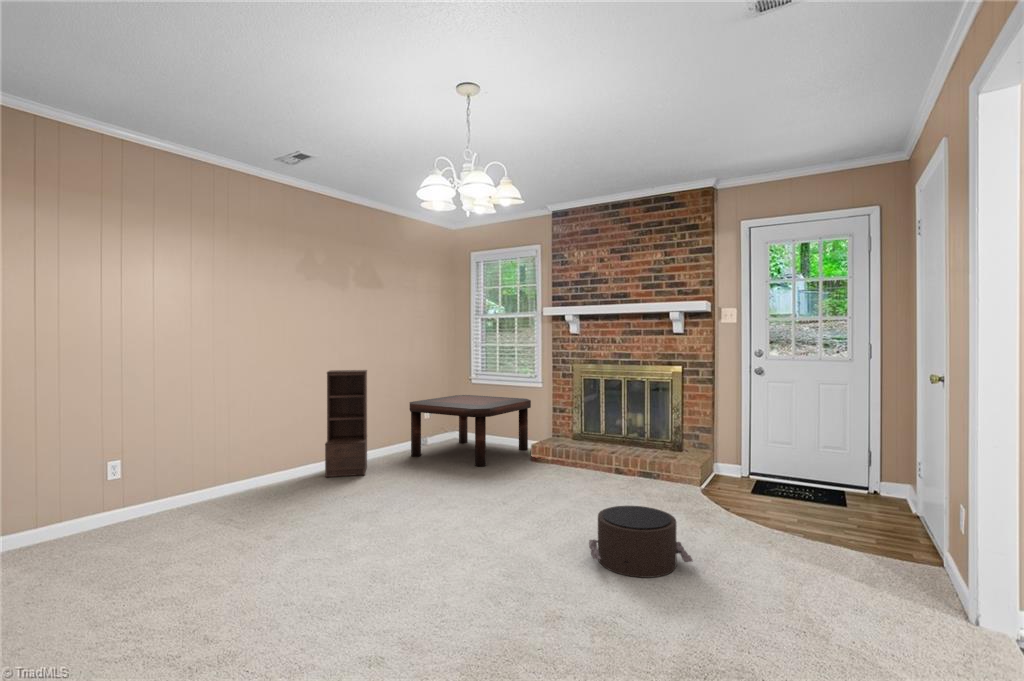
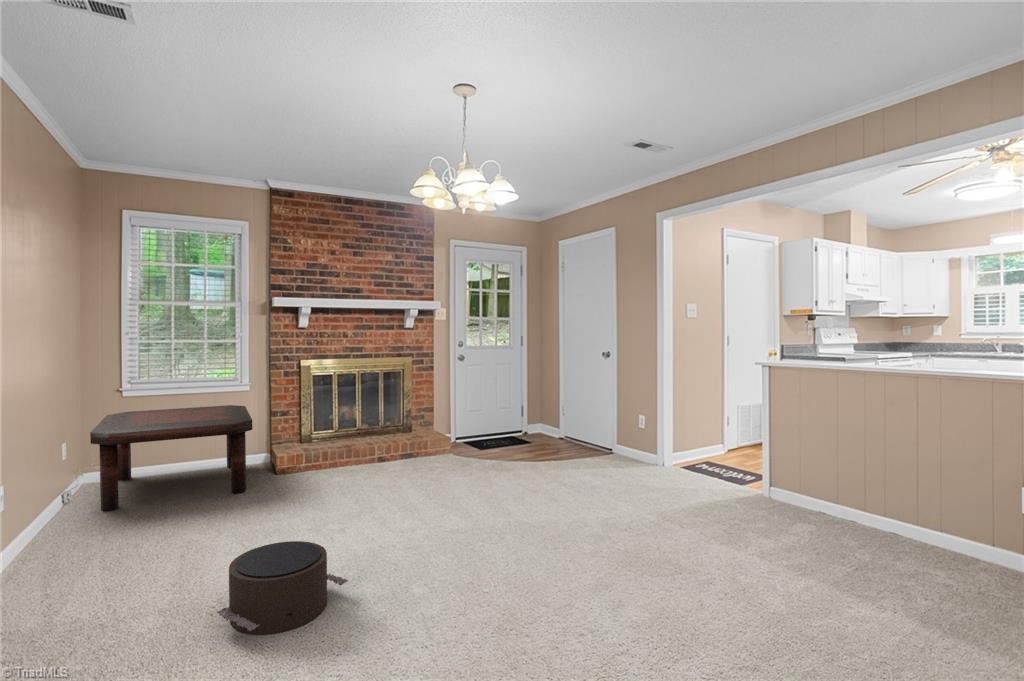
bookshelf: present [325,370,367,477] -> none [4,389,123,573]
pouf: present [589,506,693,578] -> present [217,541,348,634]

